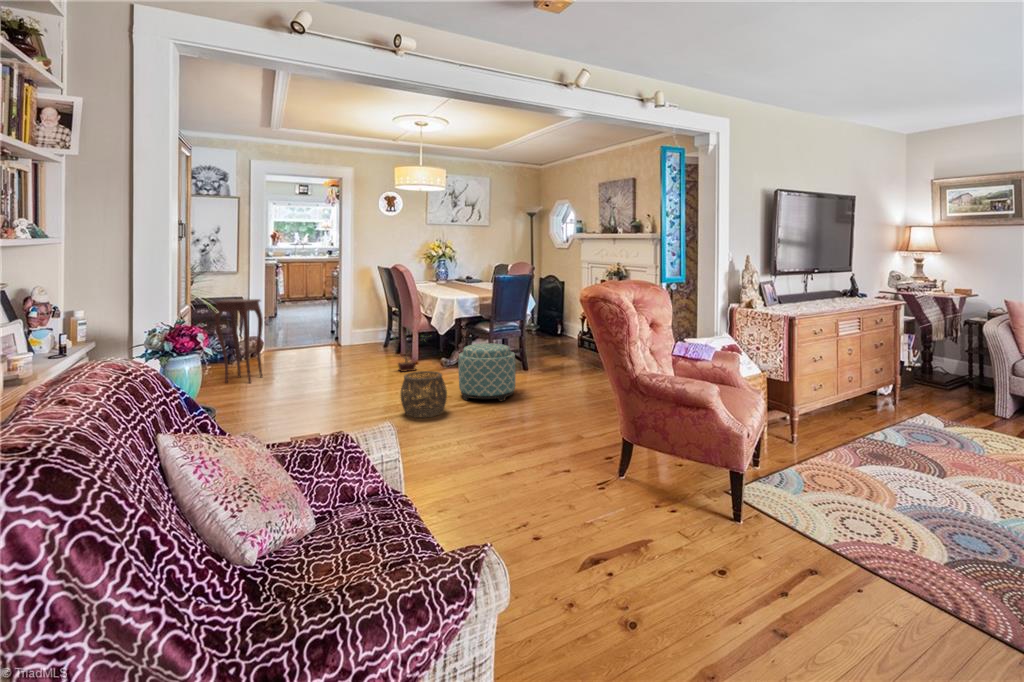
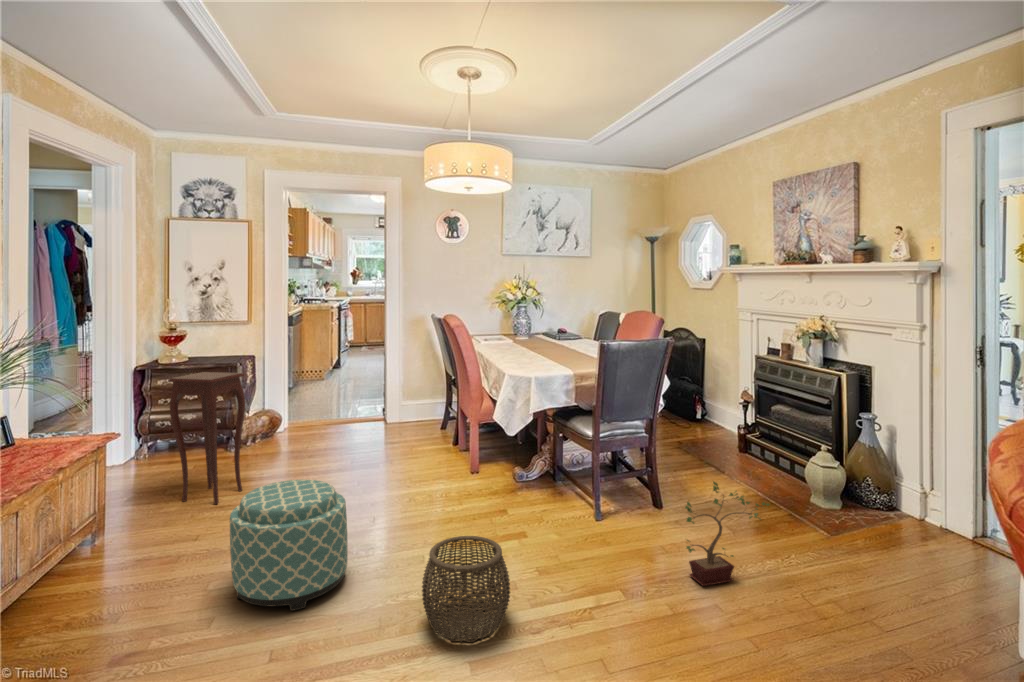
potted plant: present [394,329,431,372] -> present [685,482,770,586]
ottoman: present [458,343,516,401] -> present [230,480,348,611]

